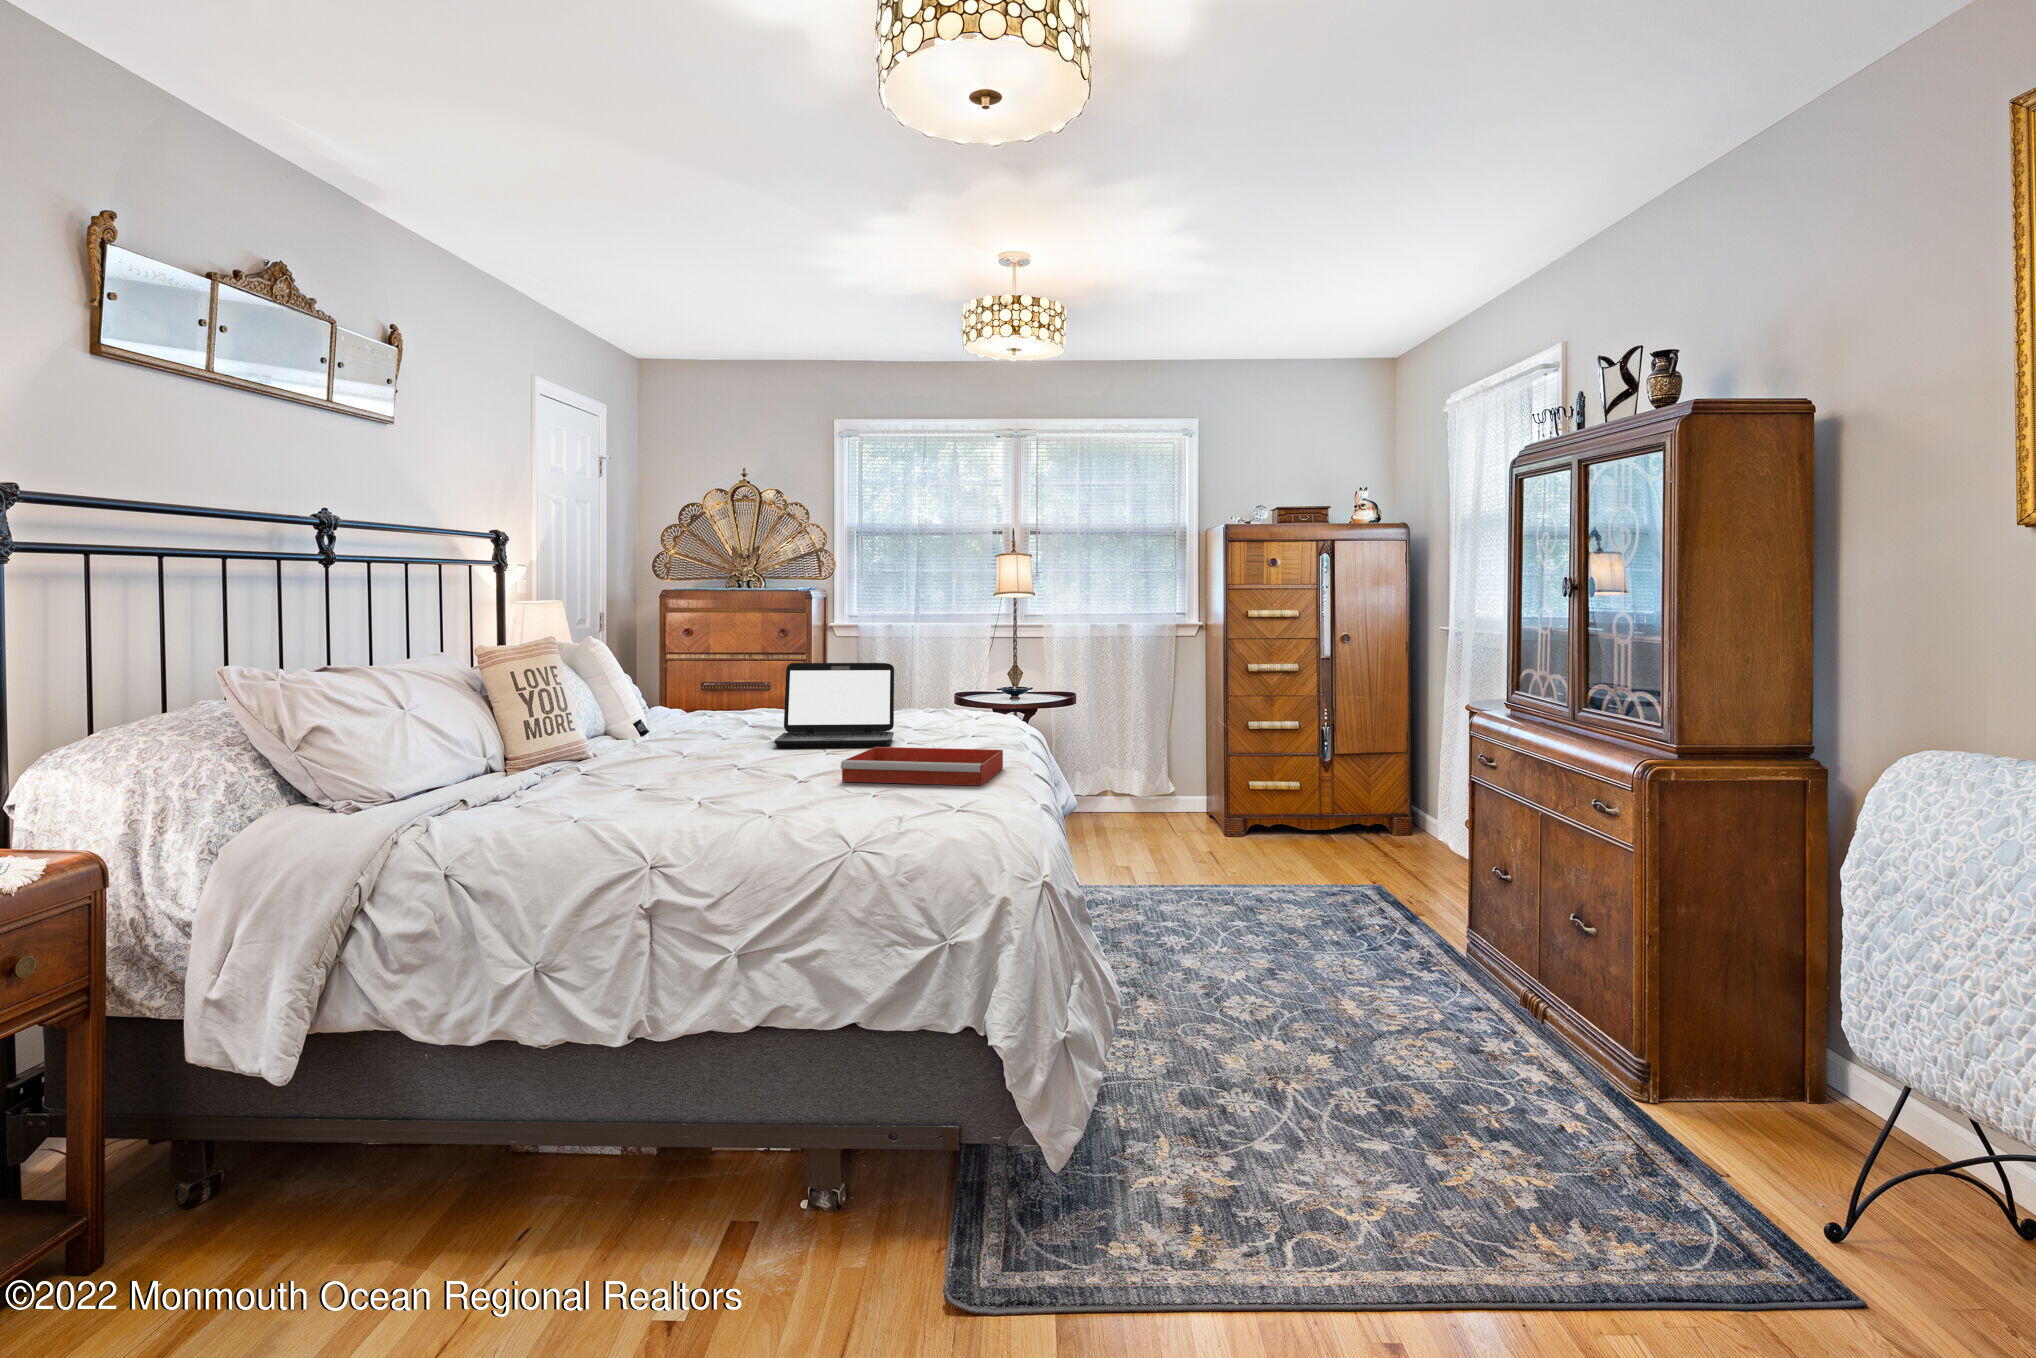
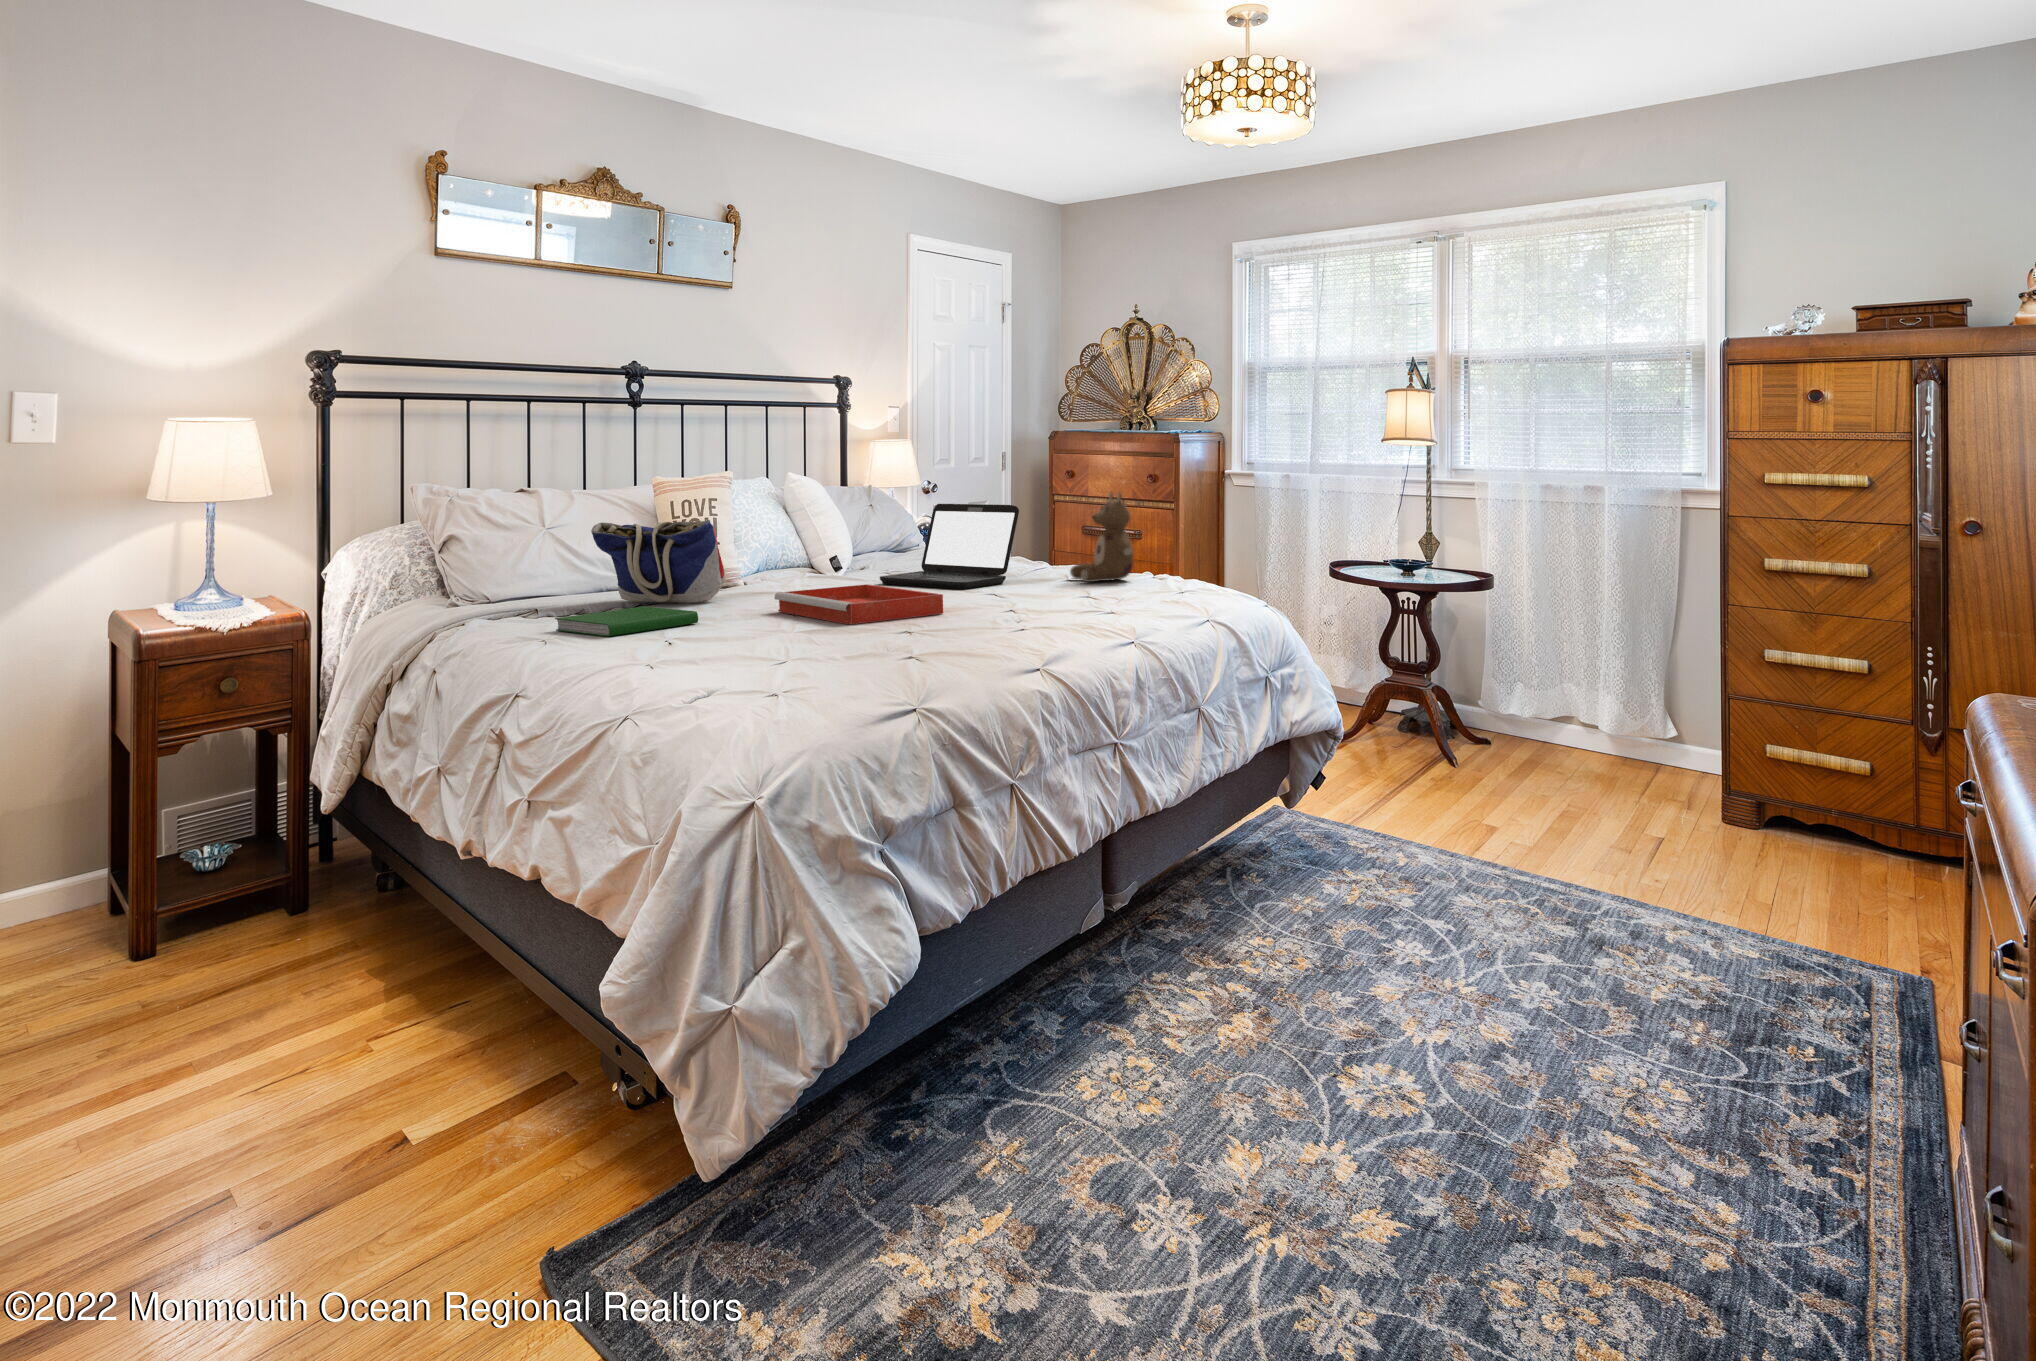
stuffed bear: none [928,649,994,732] -> present [1070,492,1133,582]
tote bag: none [568,686,735,788] -> present [591,520,726,603]
hardcover book: none [720,787,835,825] -> present [555,606,698,637]

